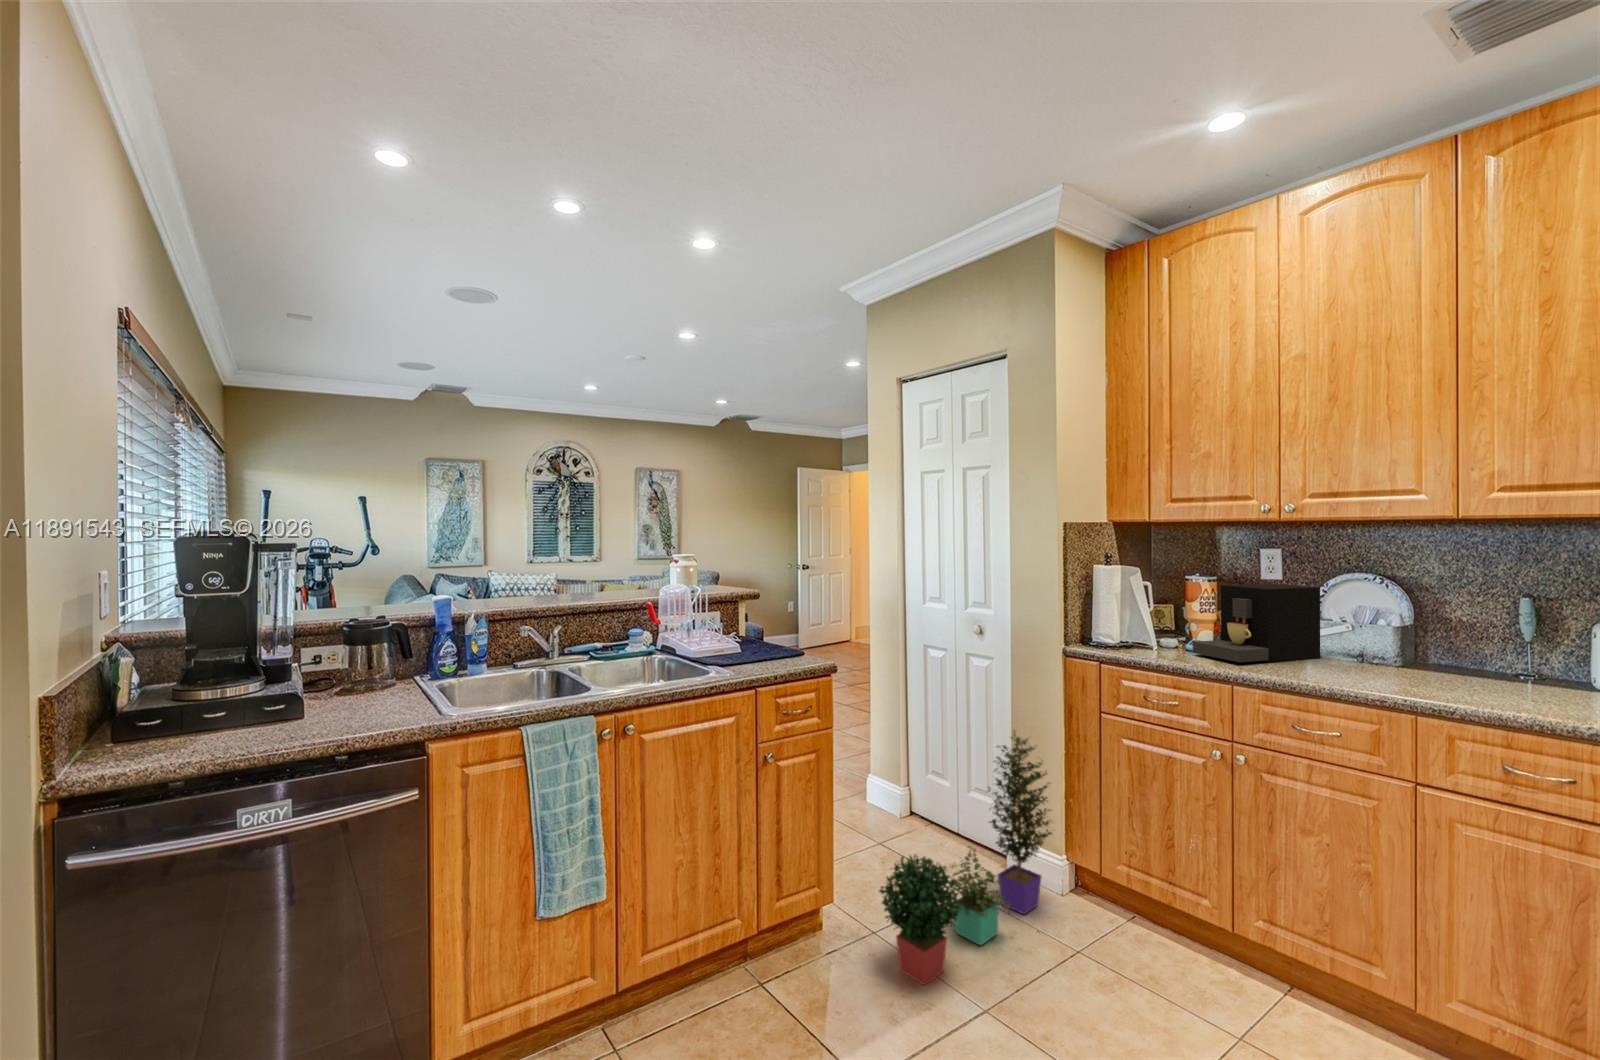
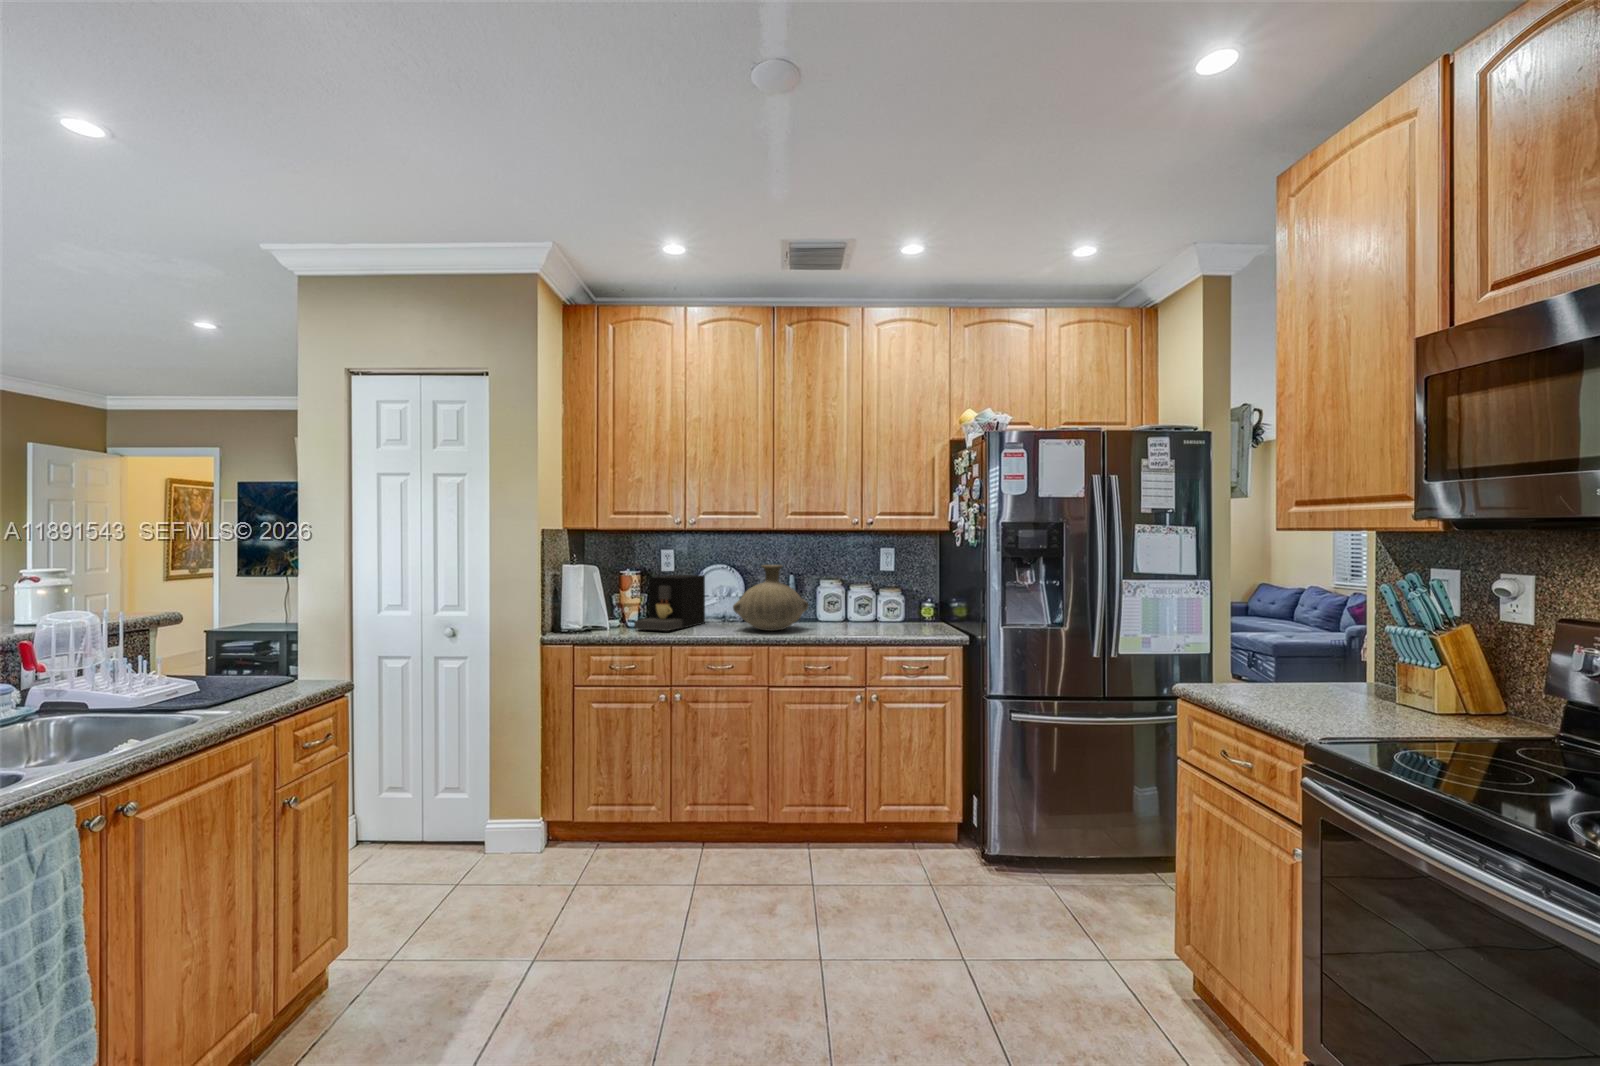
vase: none [1356,578,1533,691] -> present [733,565,809,631]
potted plant: present [879,730,1051,985] -> none [415,716,545,952]

